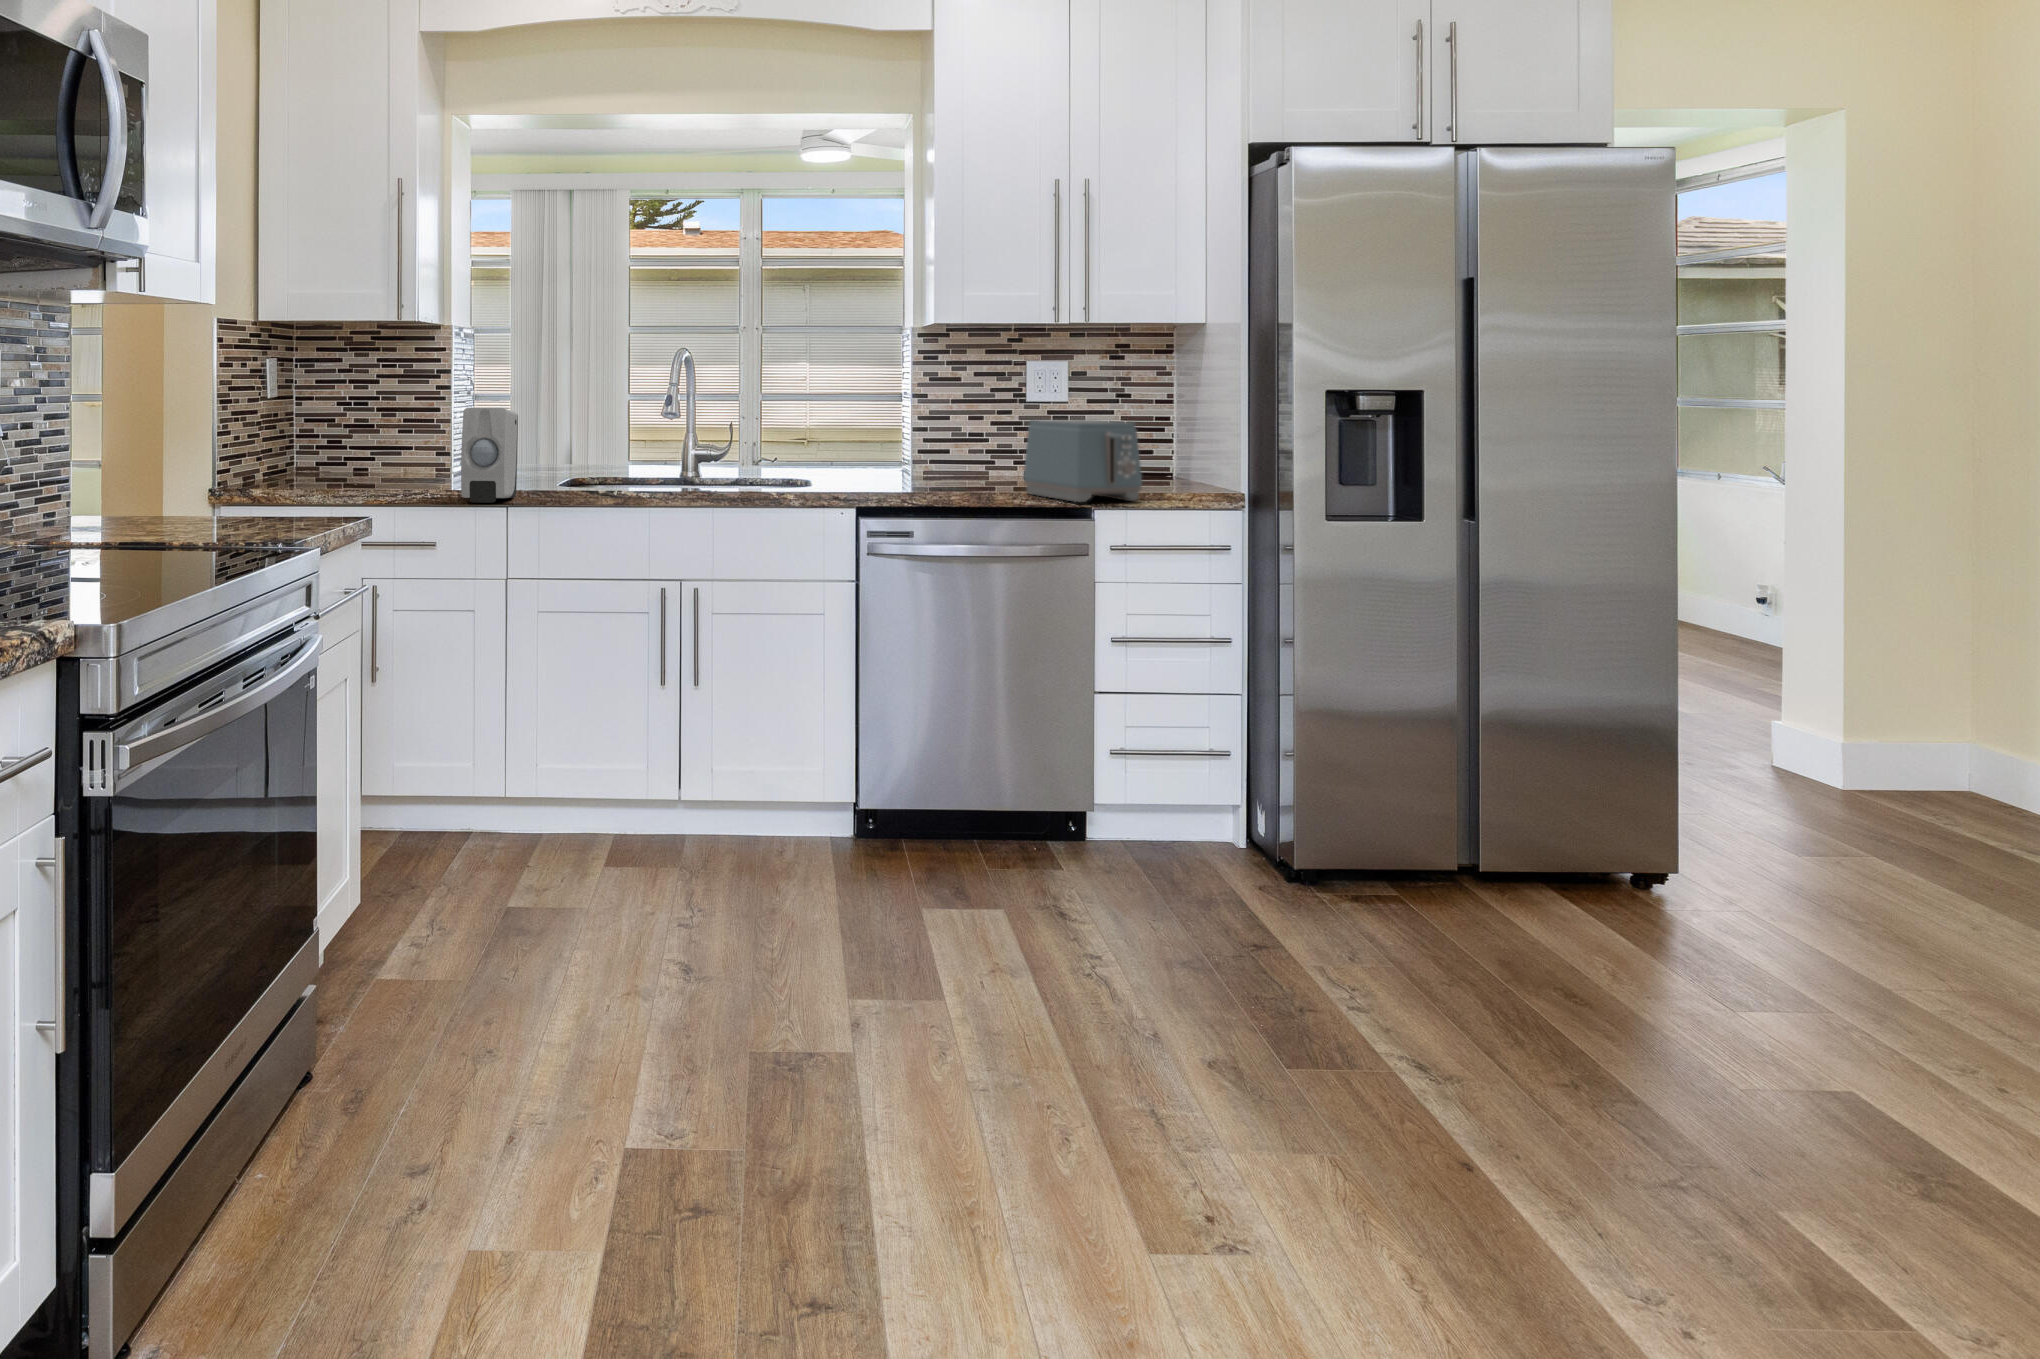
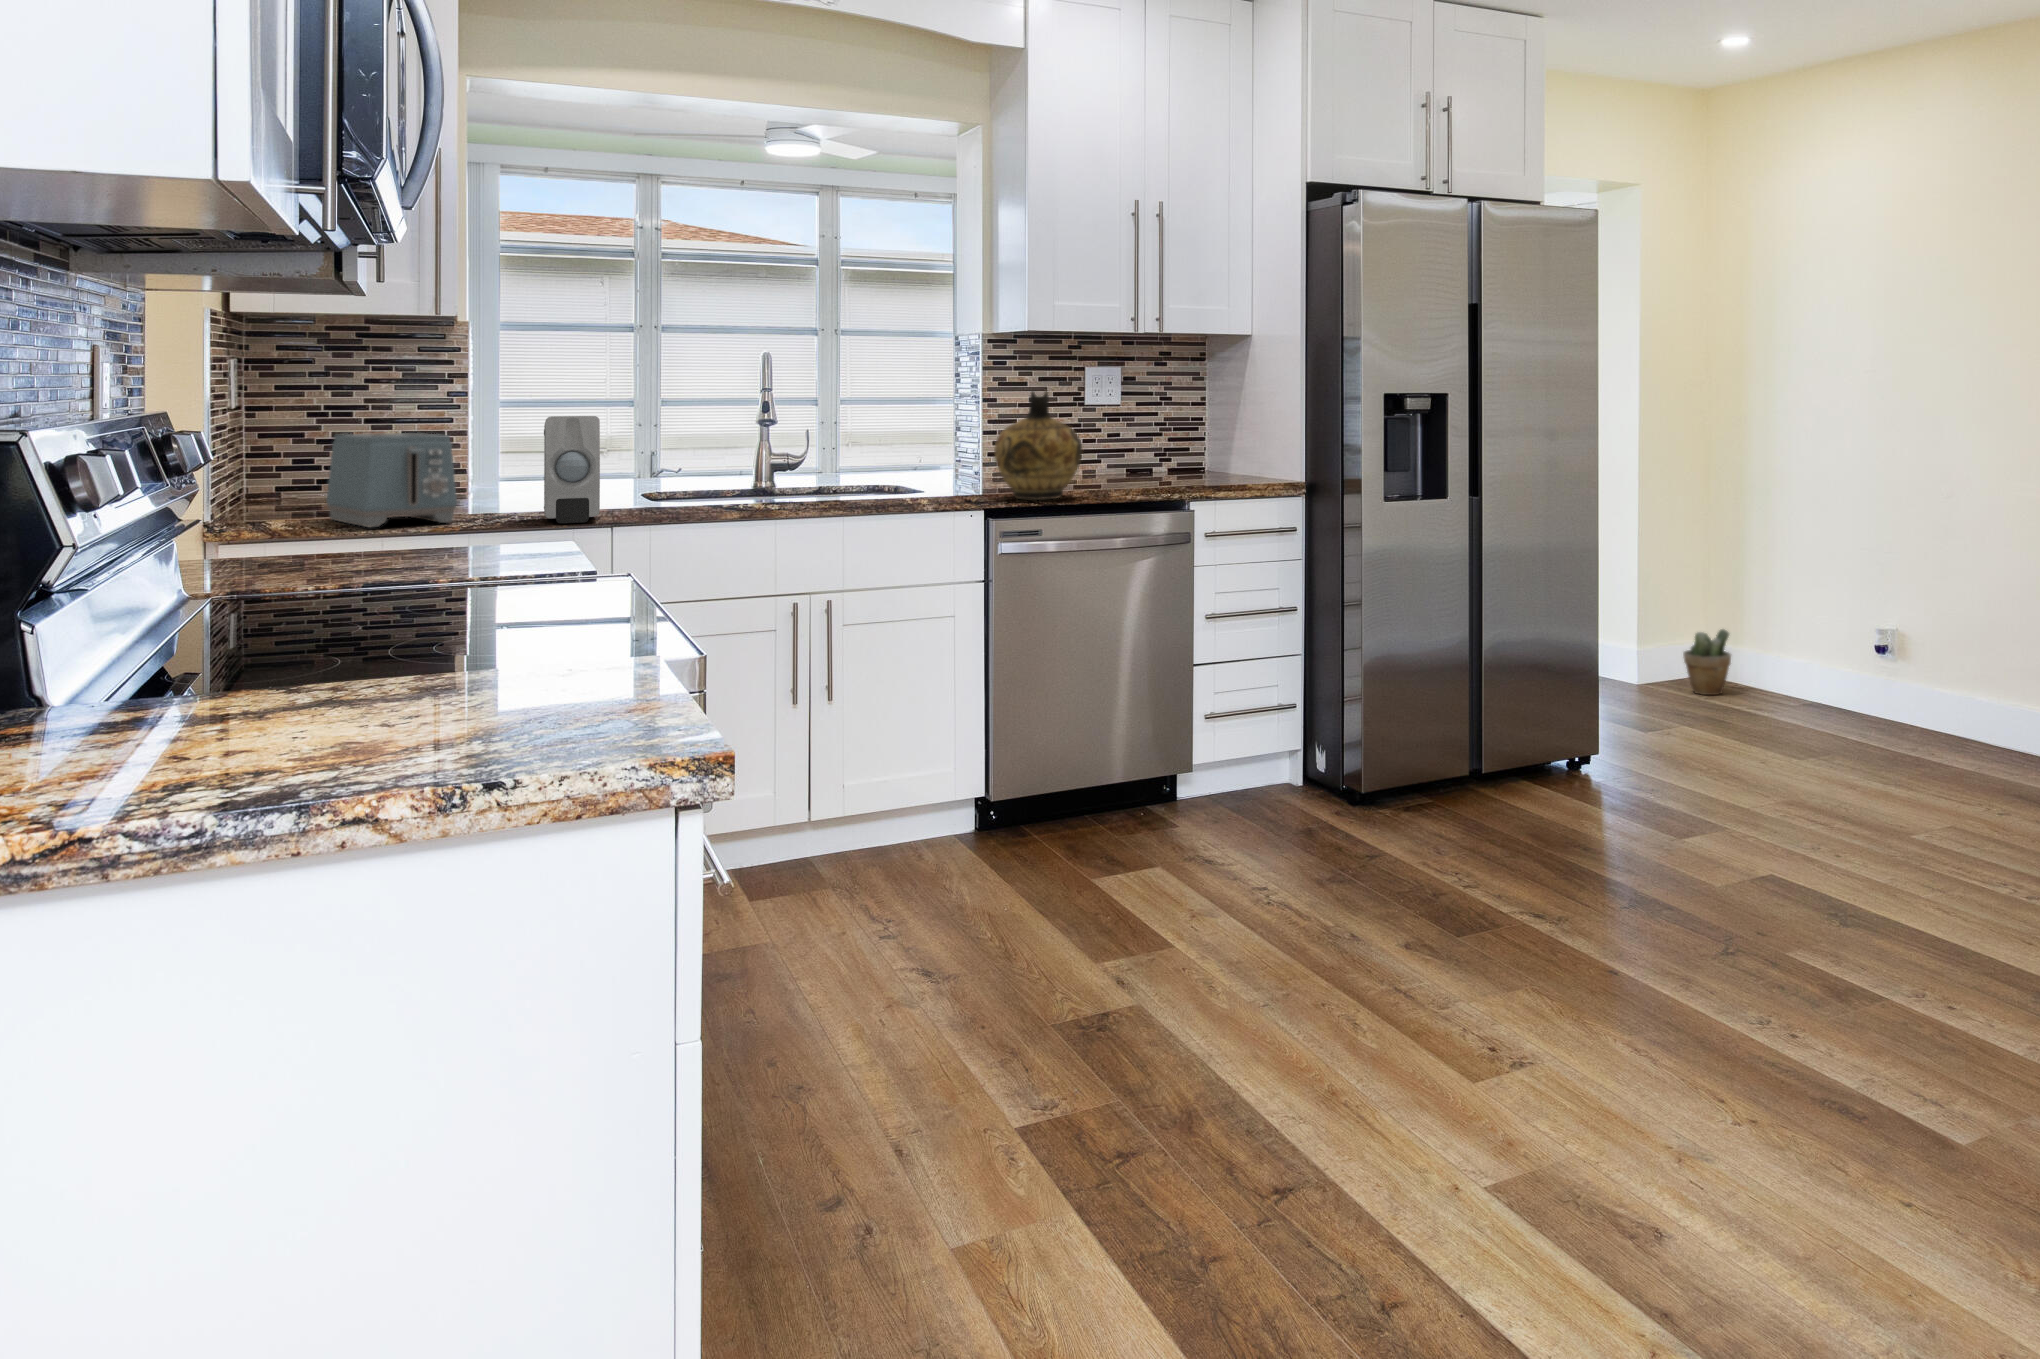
ceramic jug: none [881,387,972,501] -> present [994,391,1082,500]
toaster: present [1024,420,1142,502] -> present [327,433,457,527]
potted plant: none [1901,727,1983,818] -> present [1683,629,1731,695]

